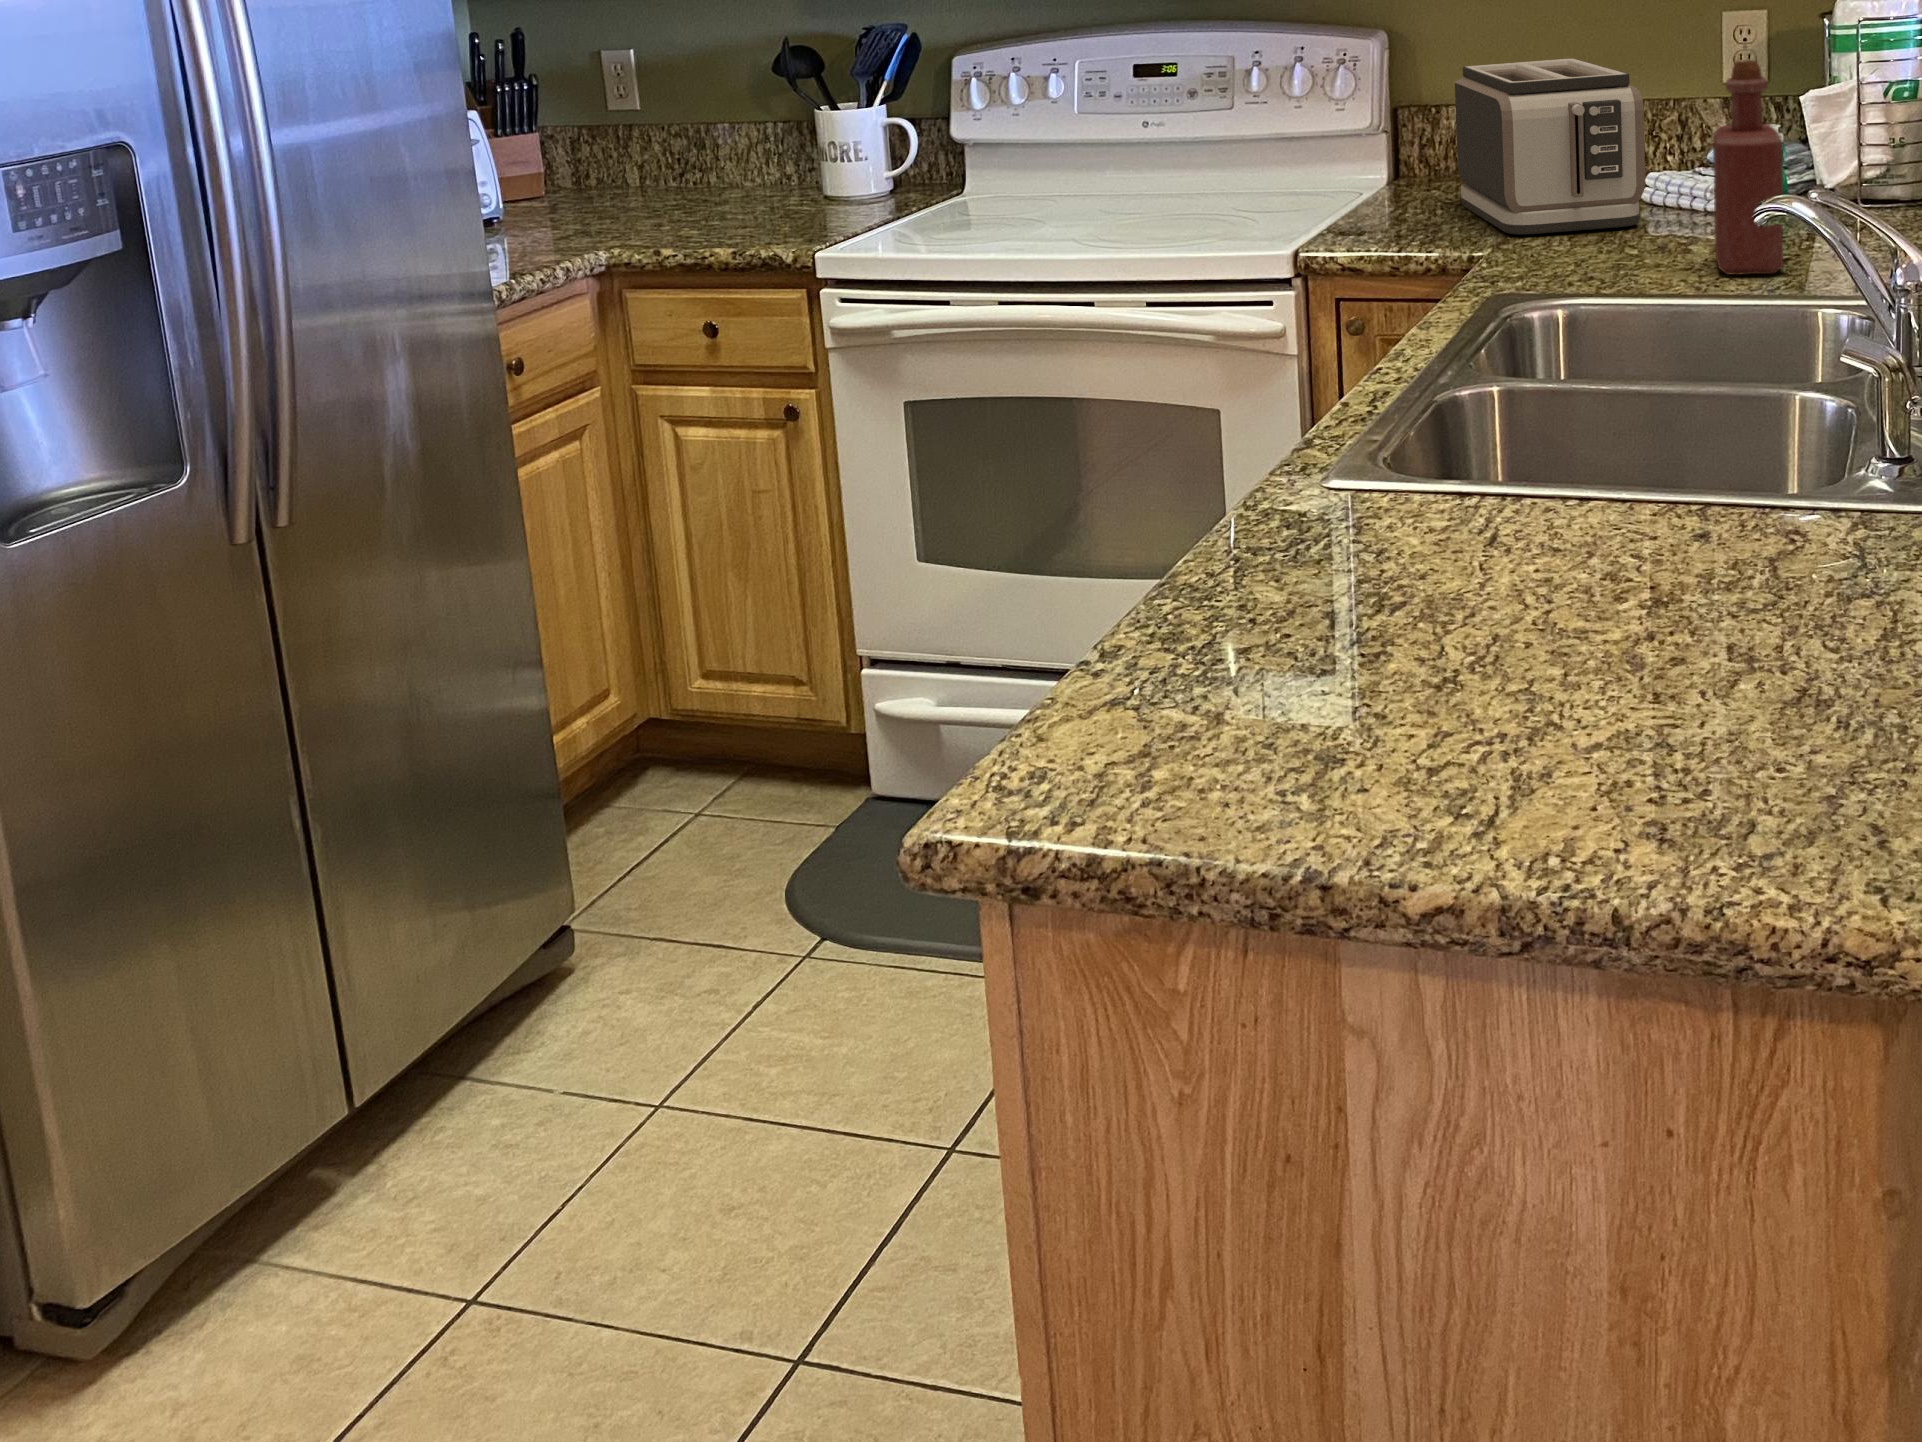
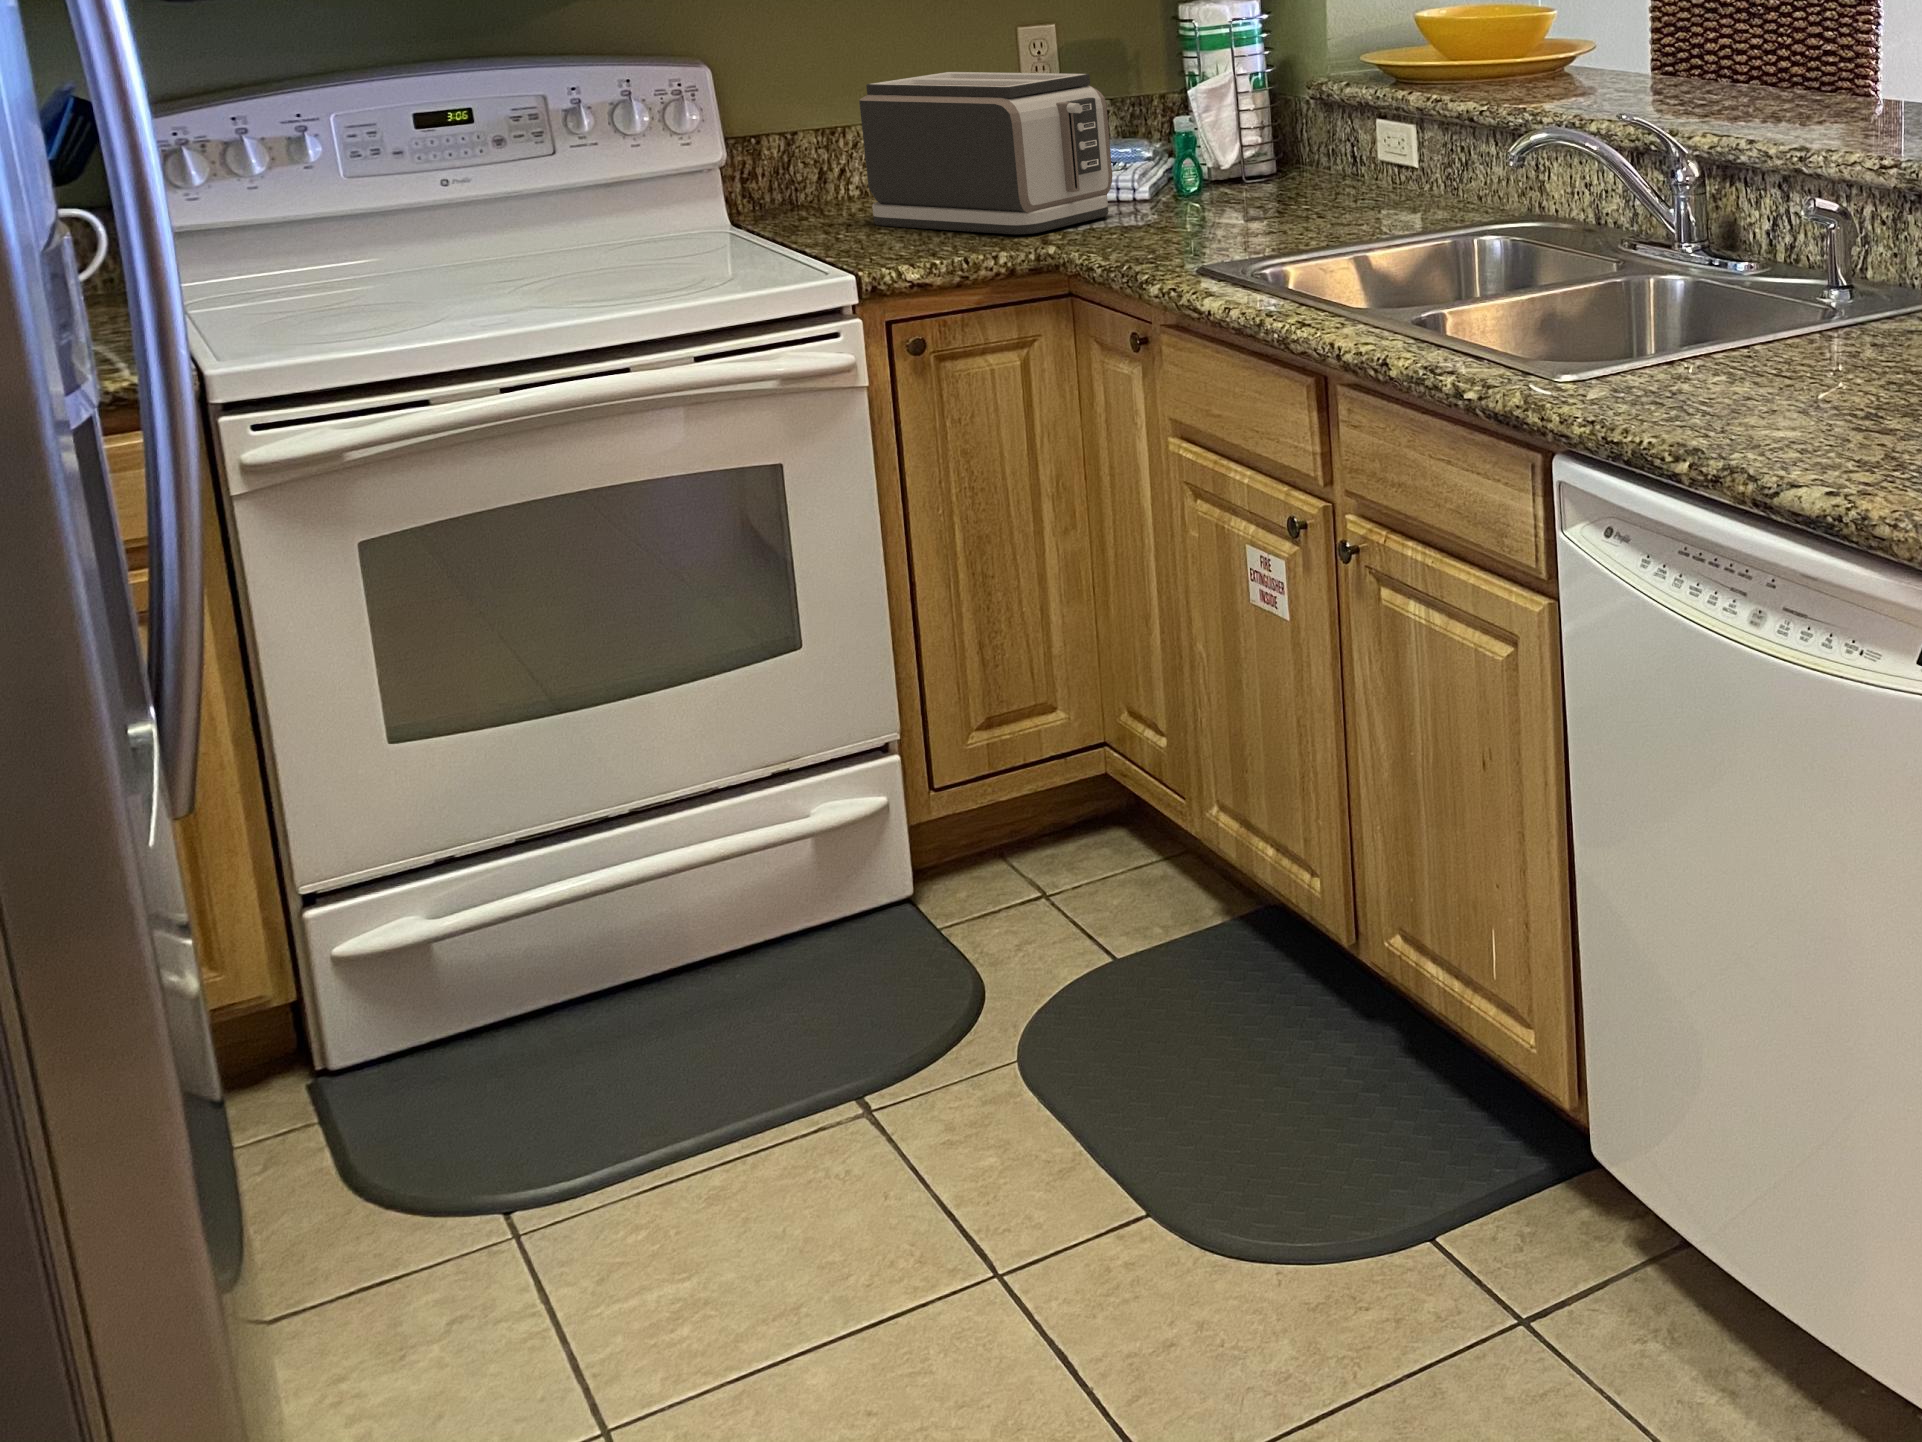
bottle: present [1713,60,1783,275] -> none [1251,44,1345,231]

